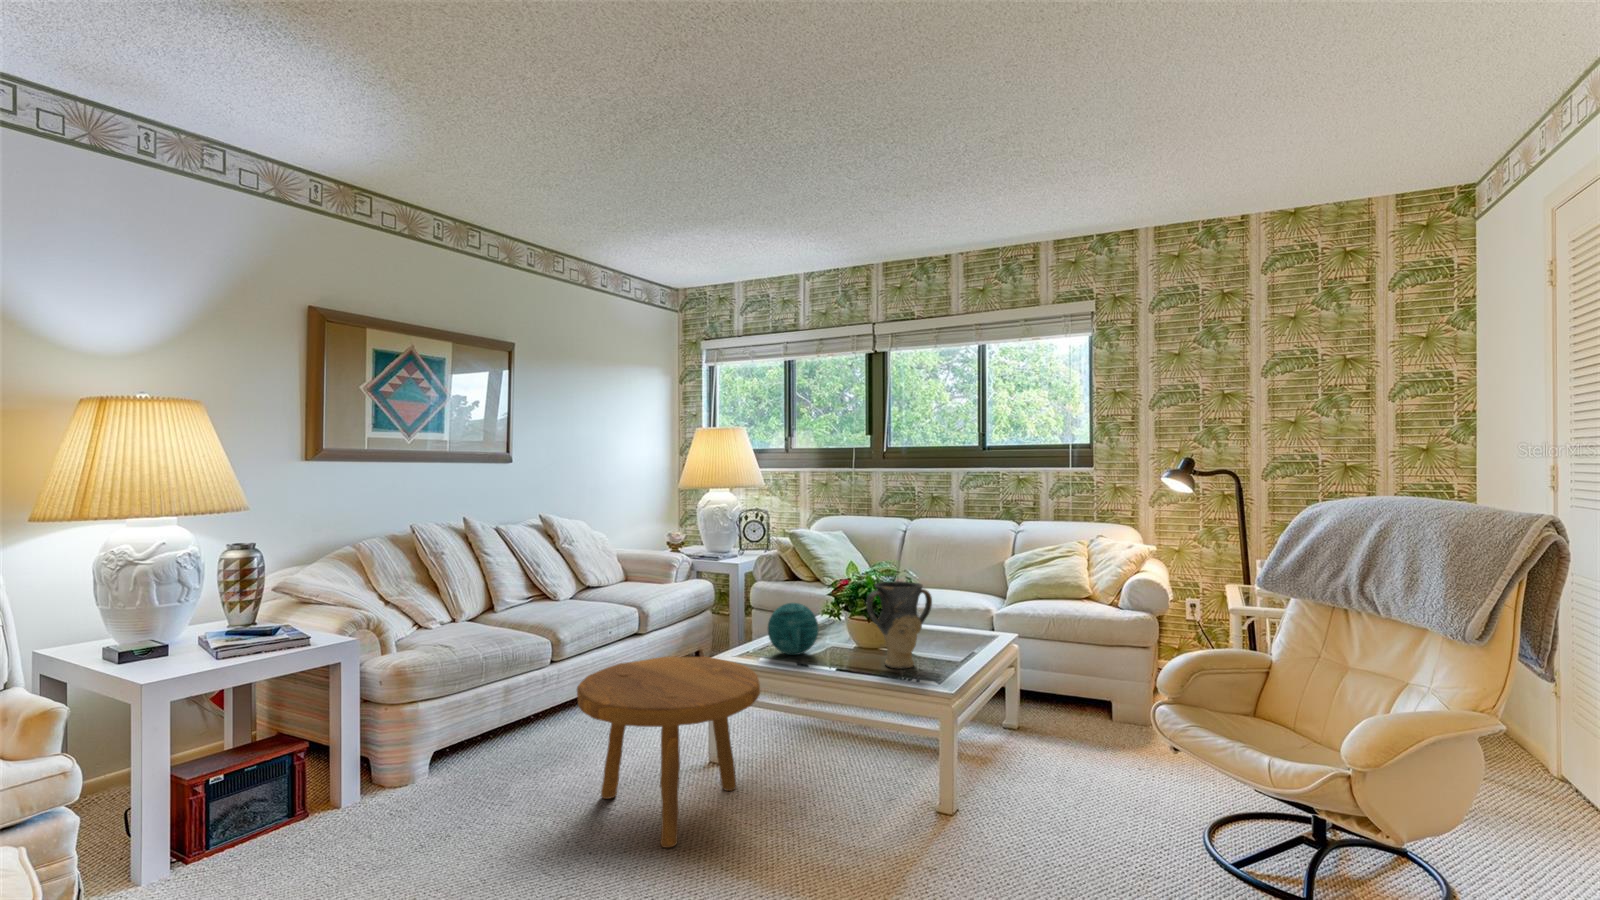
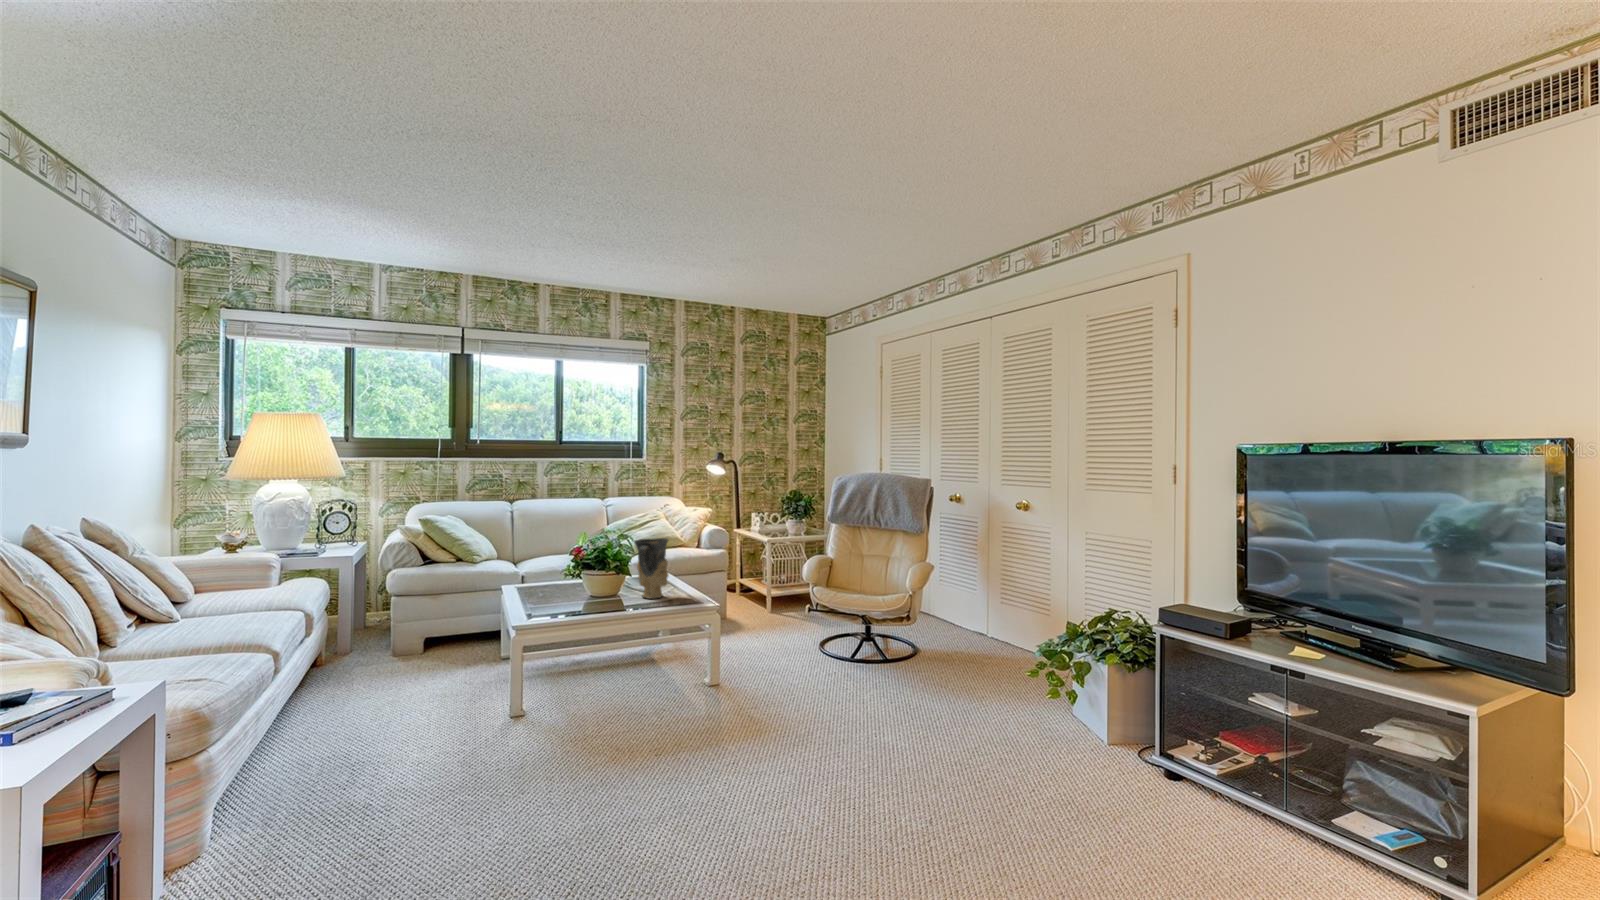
decorative orb: present [768,603,819,655] -> none [548,566,591,607]
footstool: present [577,657,760,848] -> none [468,616,628,758]

